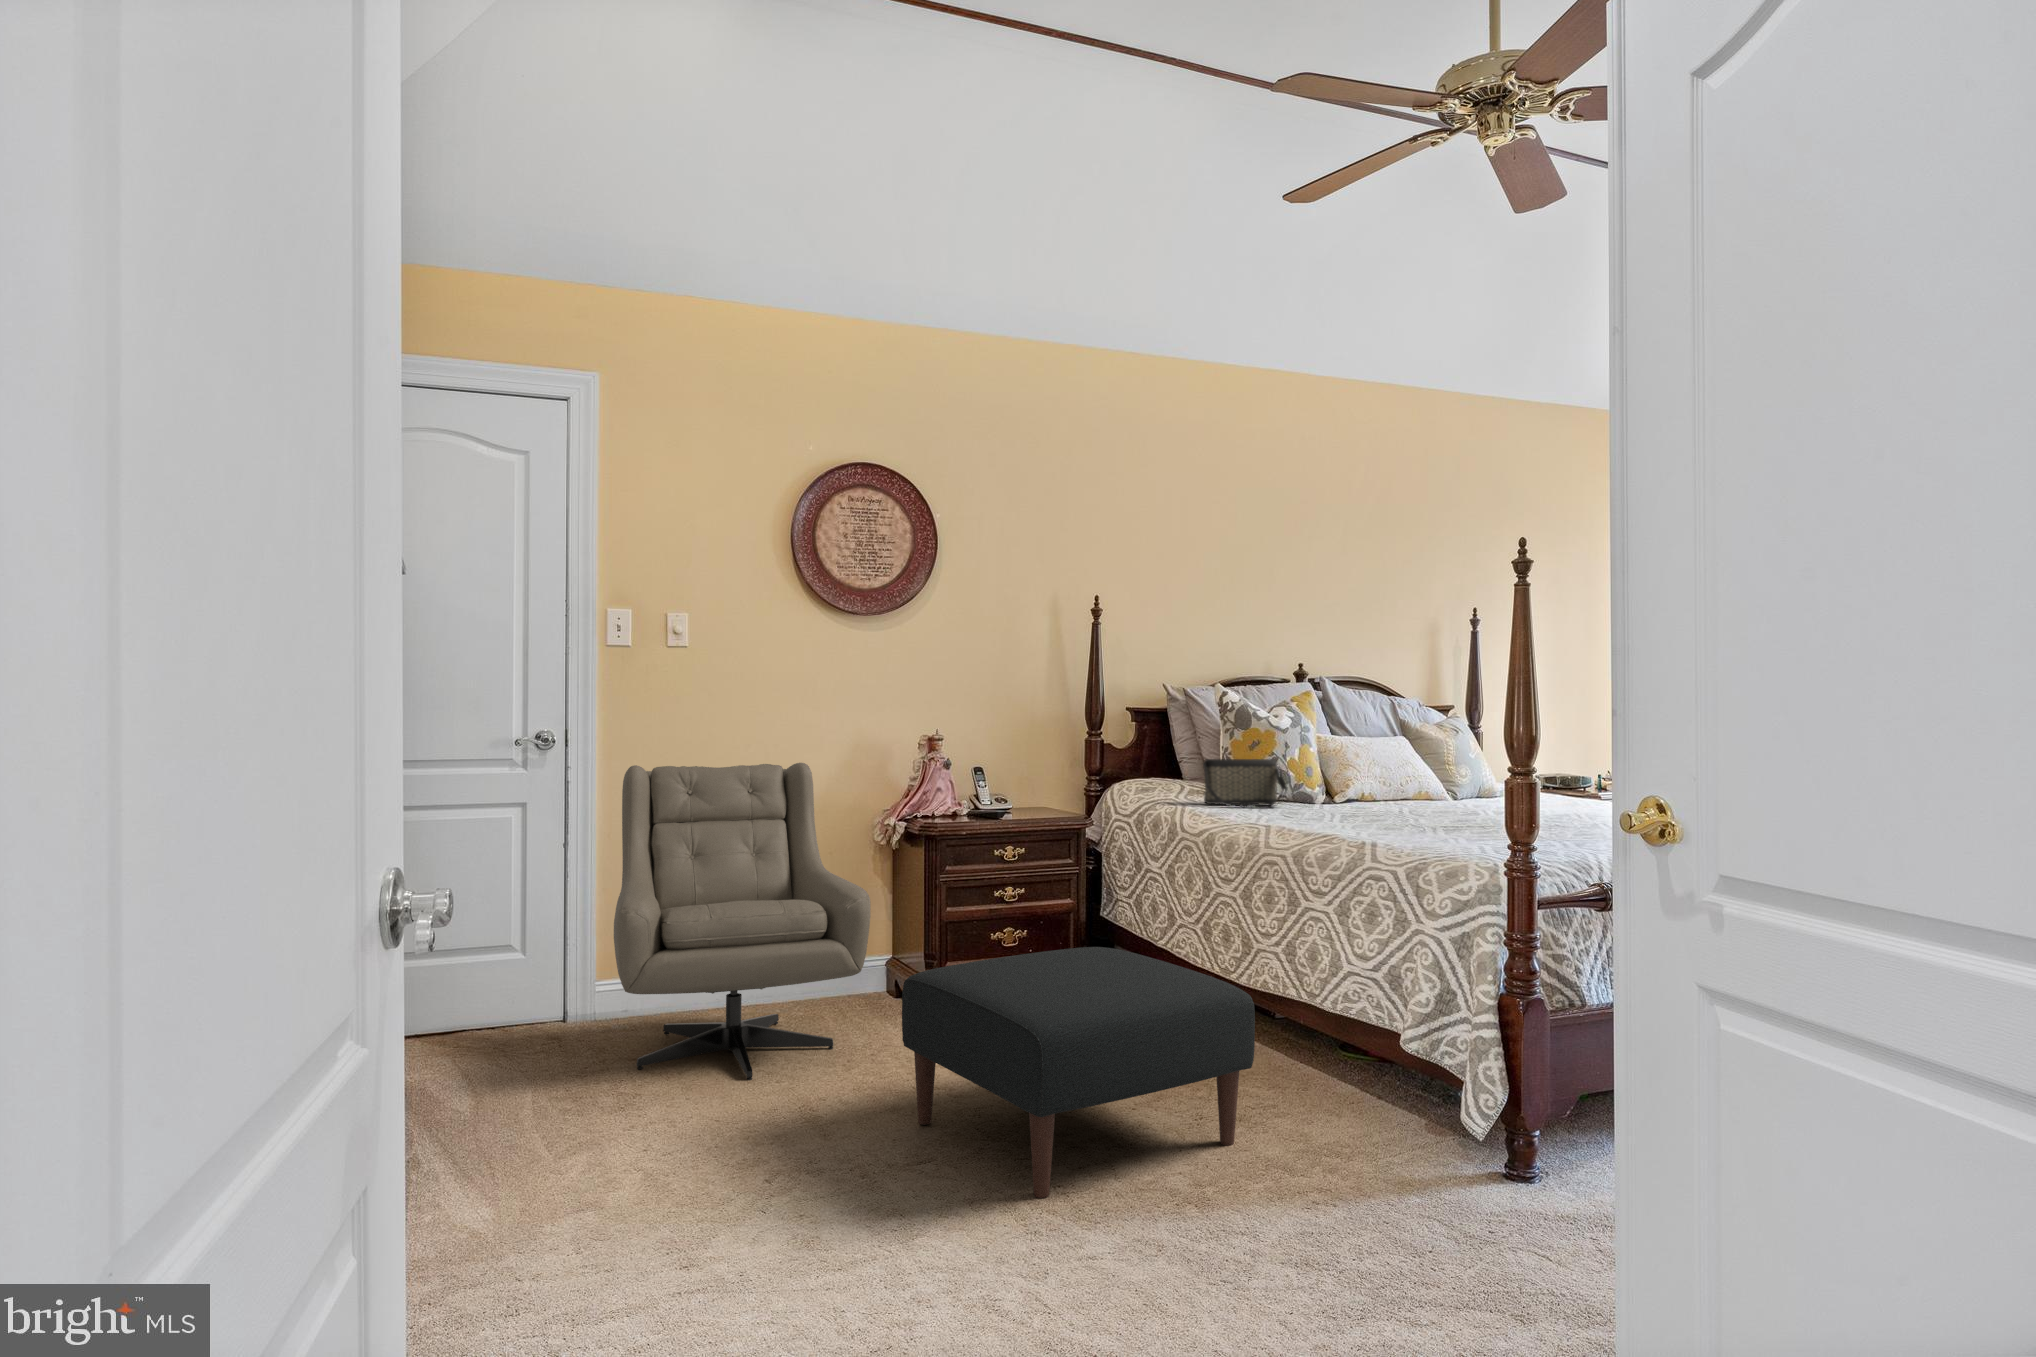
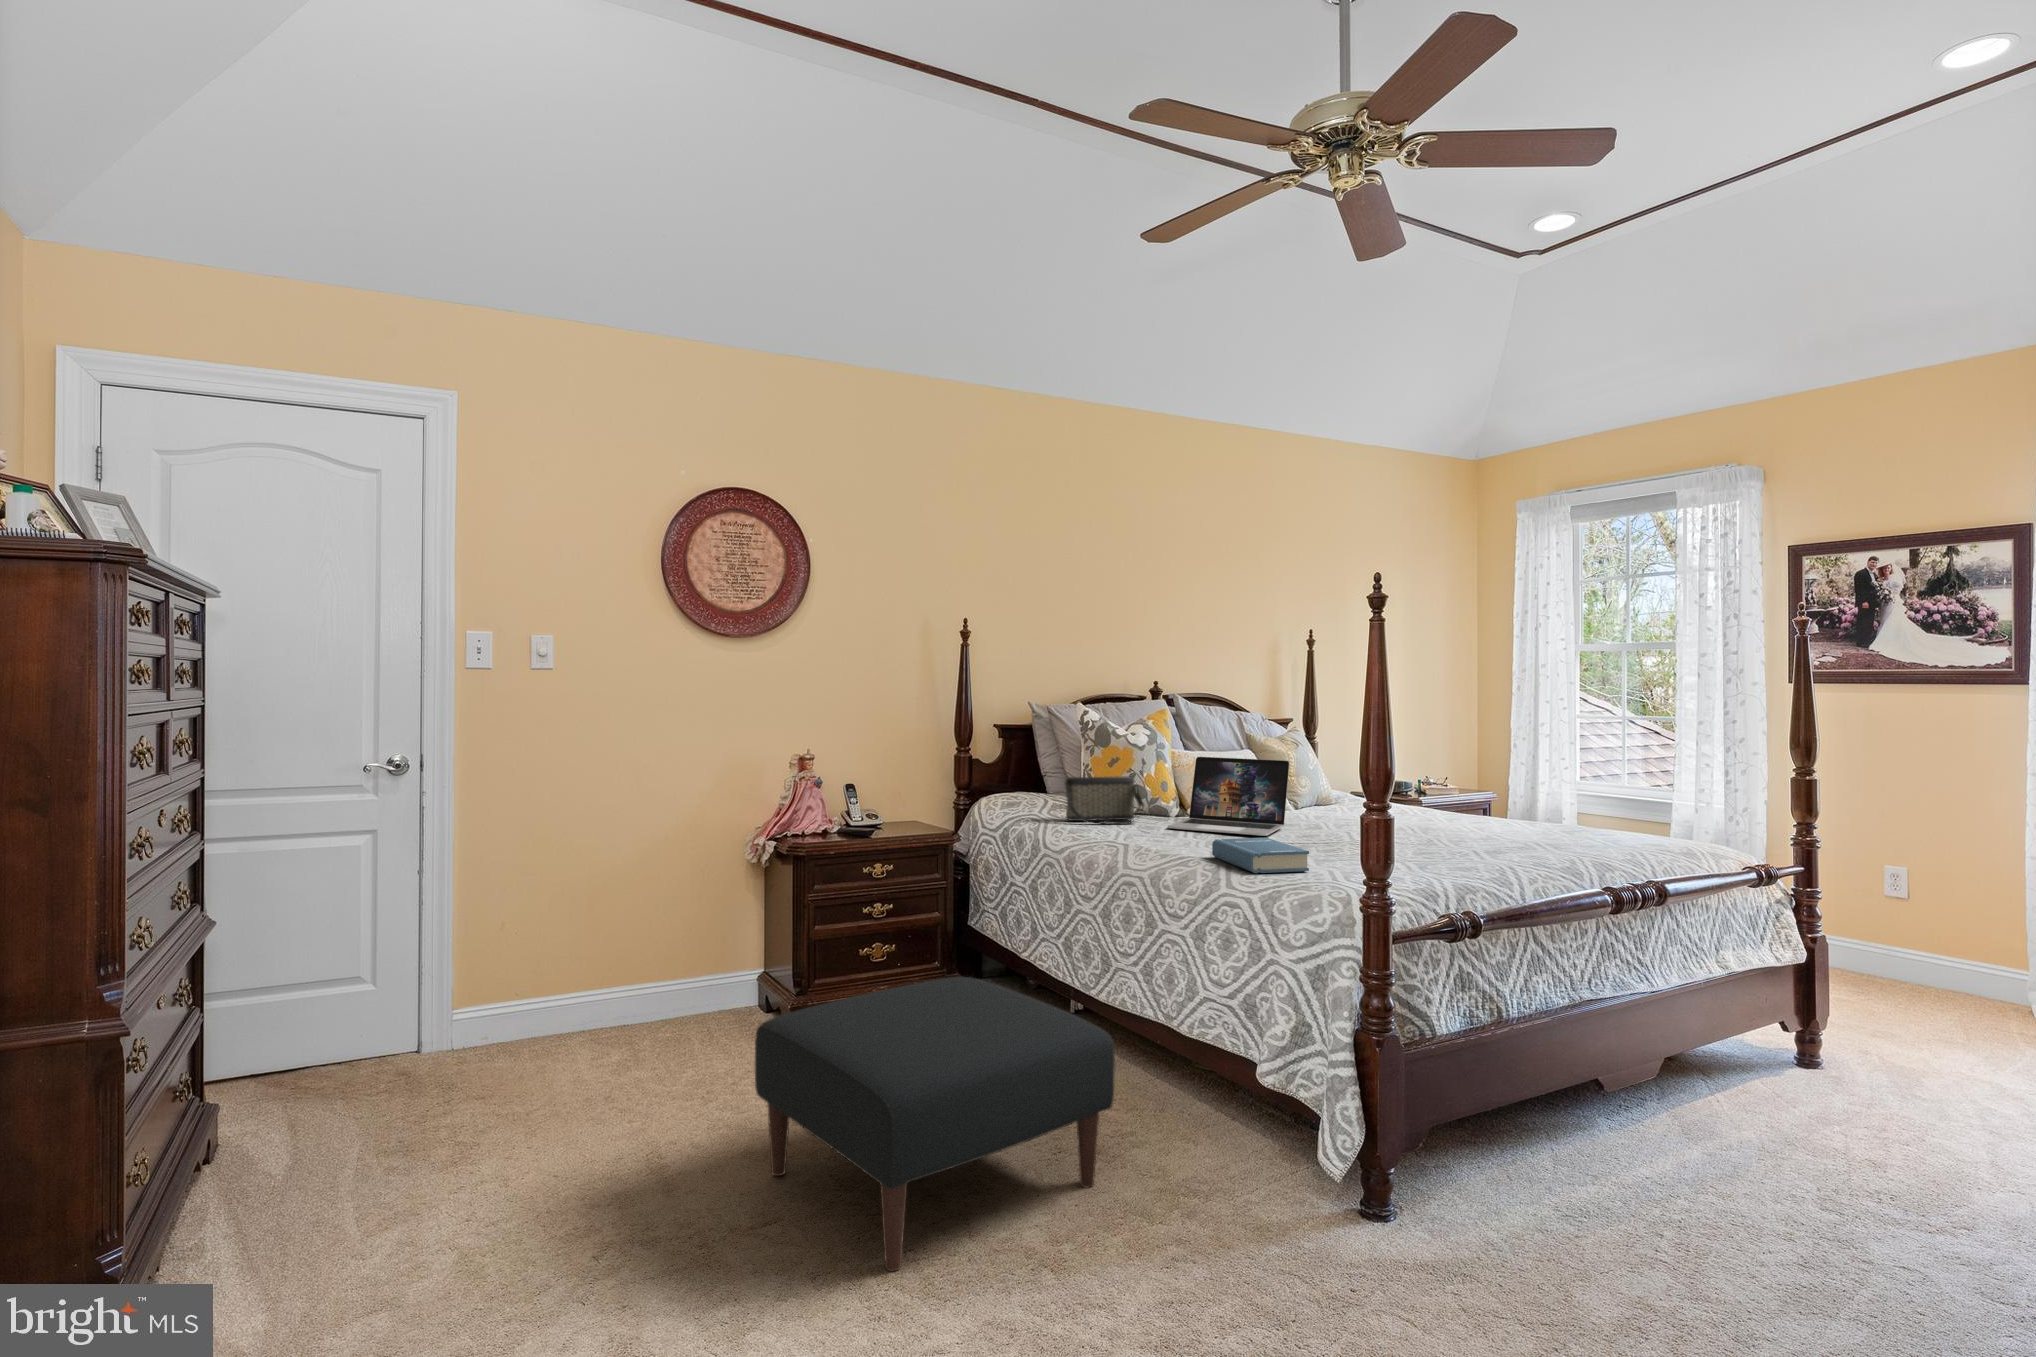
laptop: none [1312,739,1445,819] -> present [1168,757,1289,836]
armchair: present [614,763,871,1080] -> none [453,787,732,1125]
hardback book: none [1358,816,1459,847] -> present [1212,838,1309,873]

